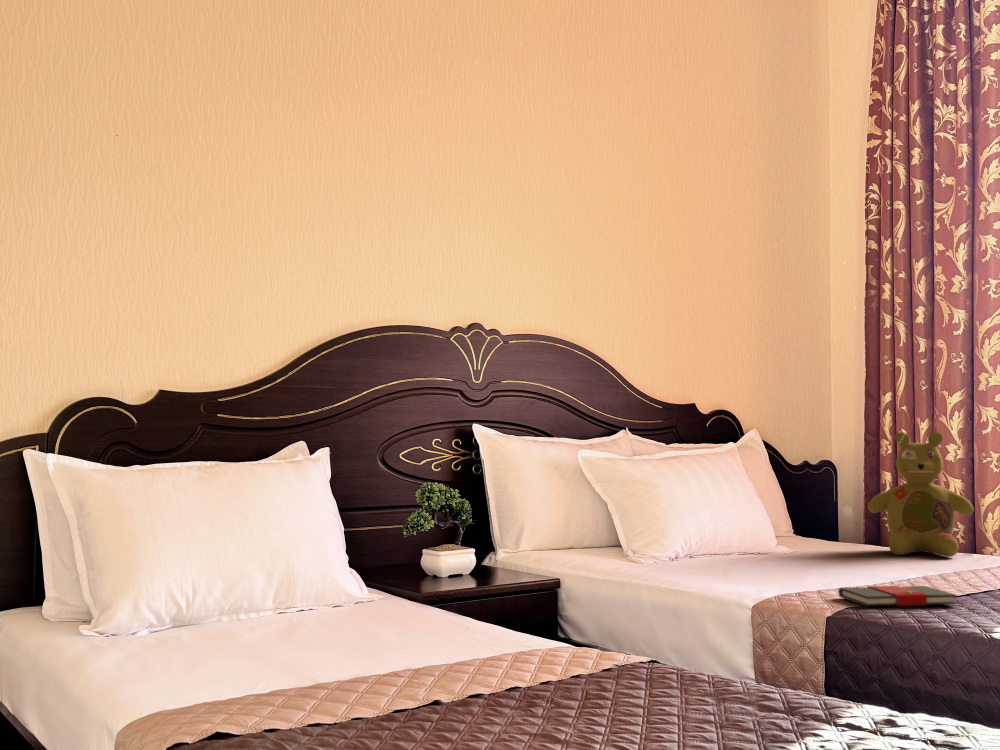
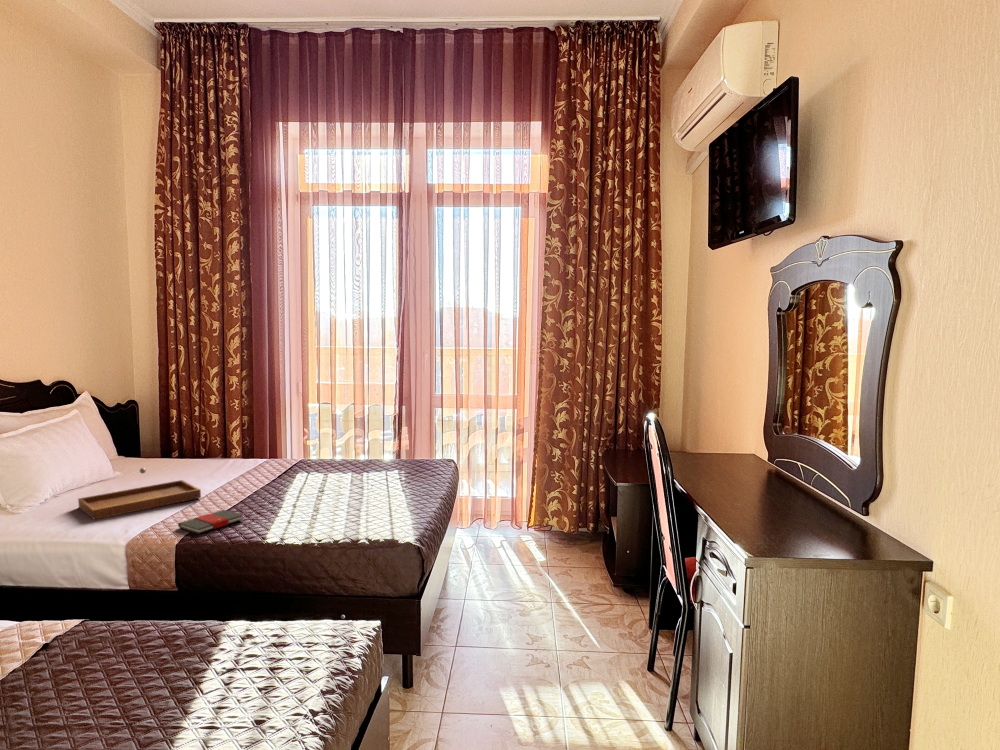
stuffed bear: present [868,432,974,557] -> none [170,397,230,469]
tray: none [710,514,896,578] -> present [78,468,201,519]

